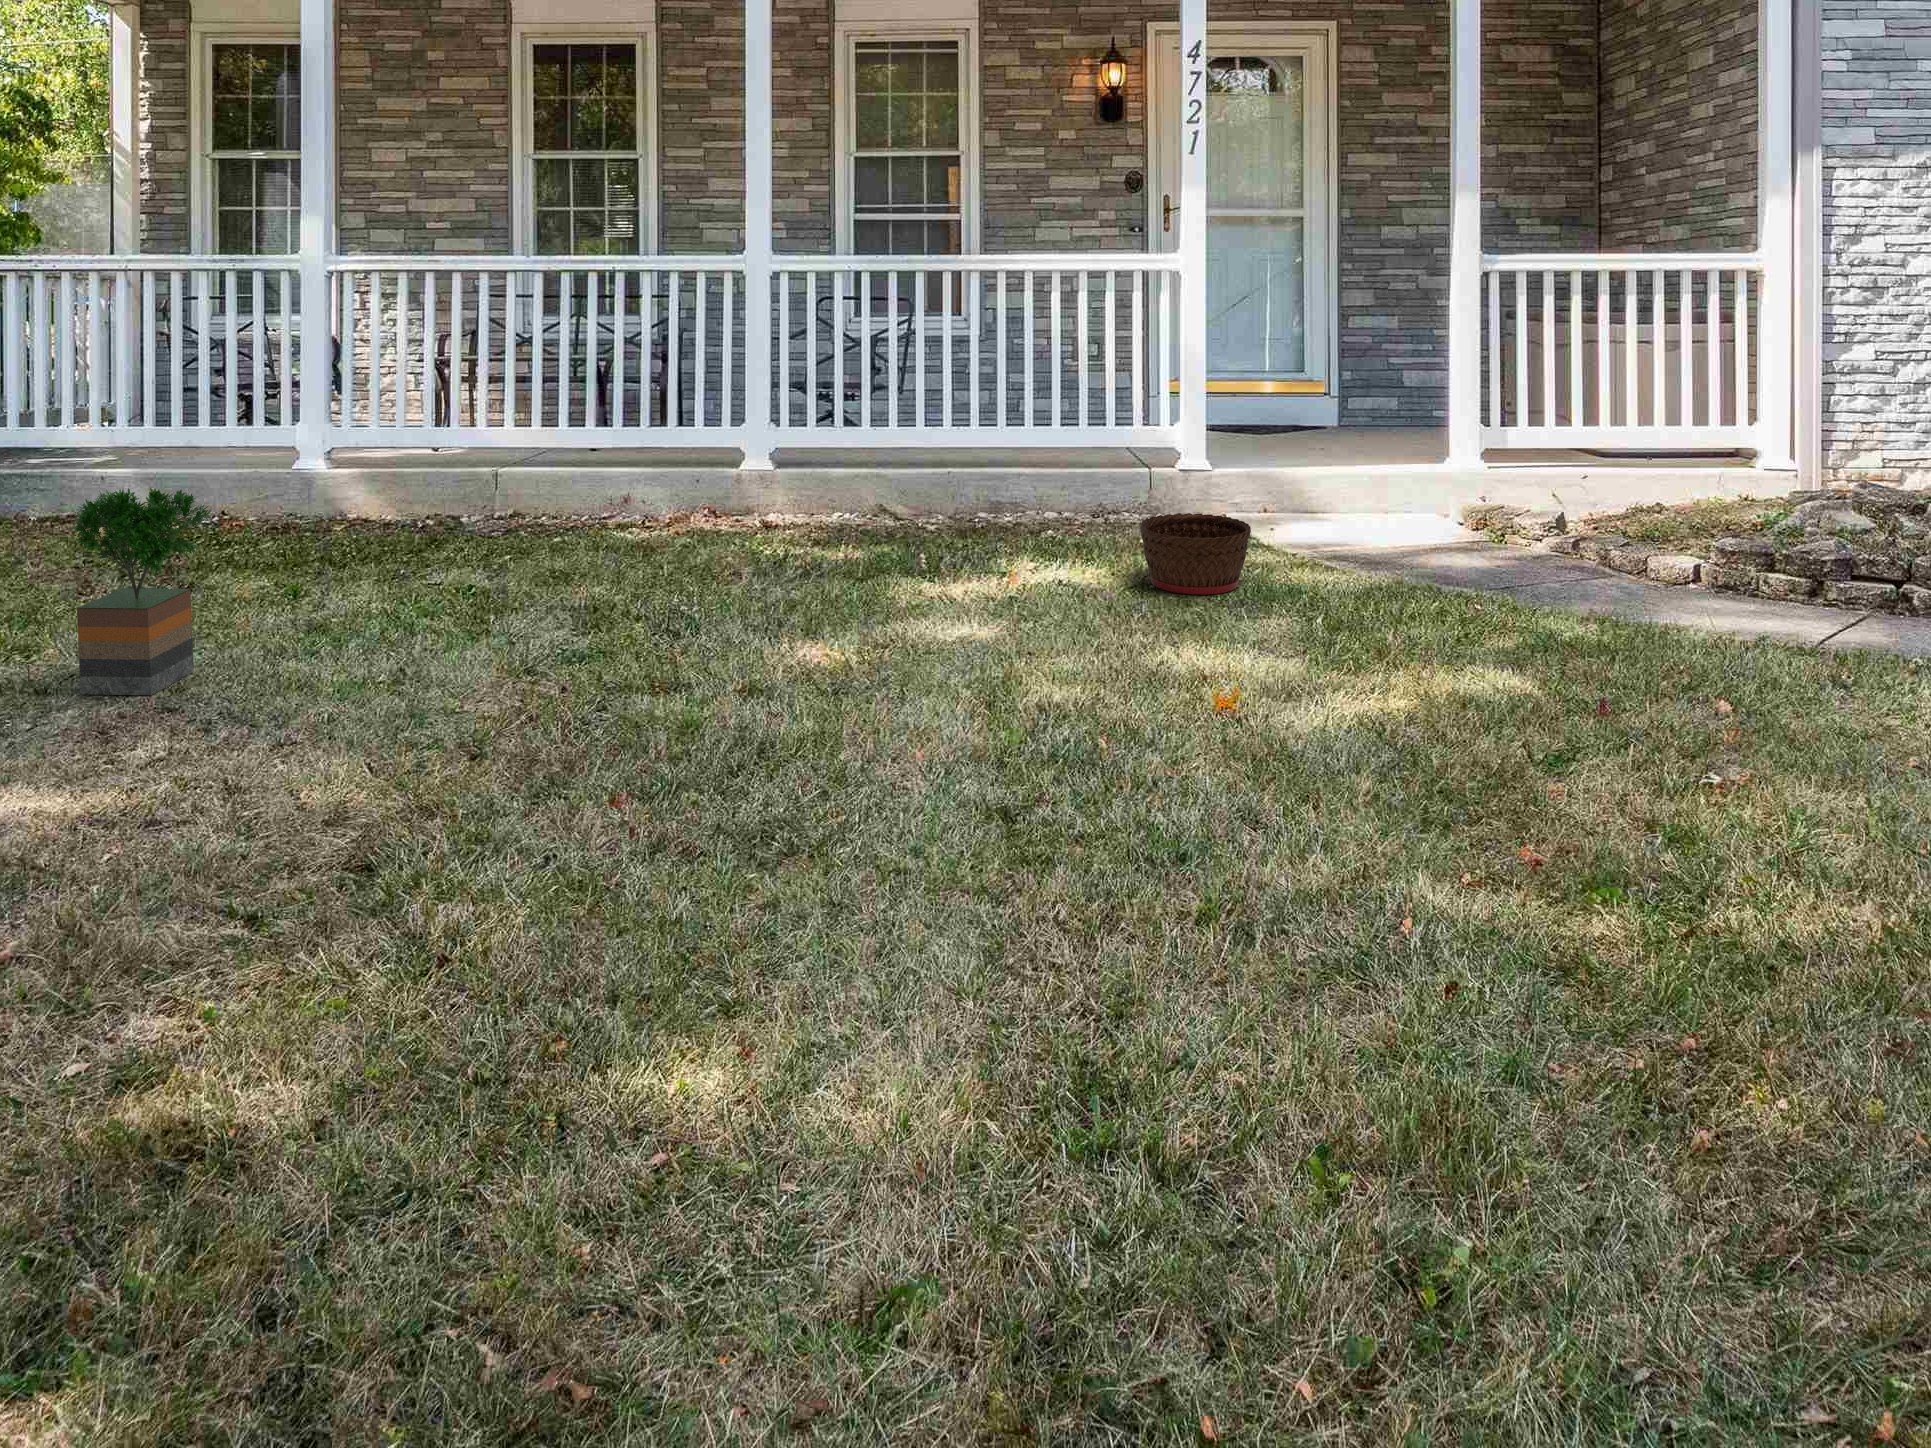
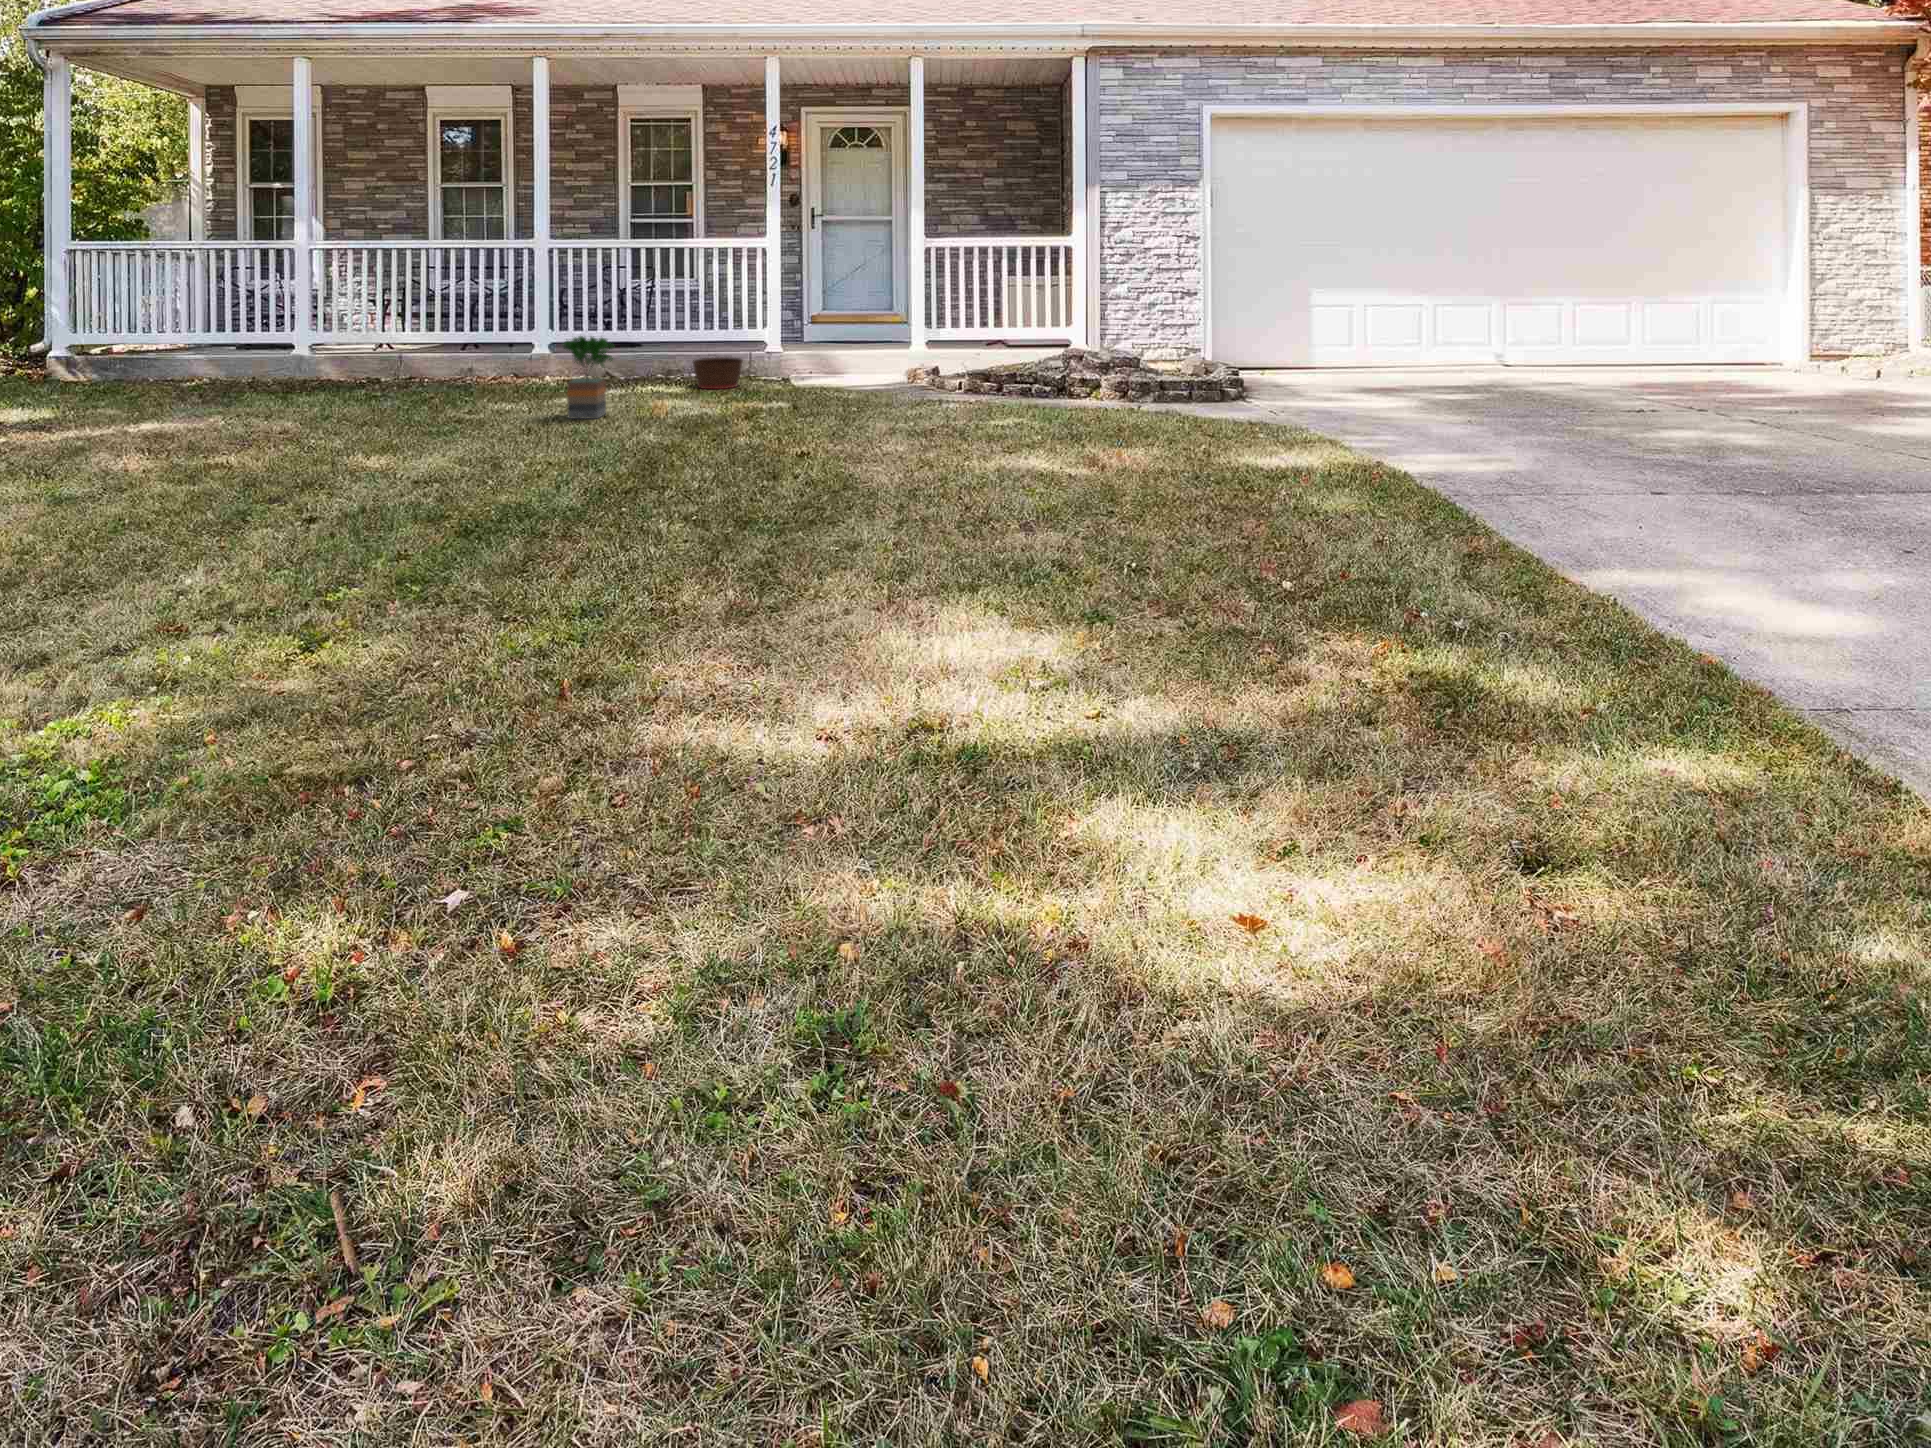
potted tree: present [73,487,213,695] -> present [563,336,614,419]

